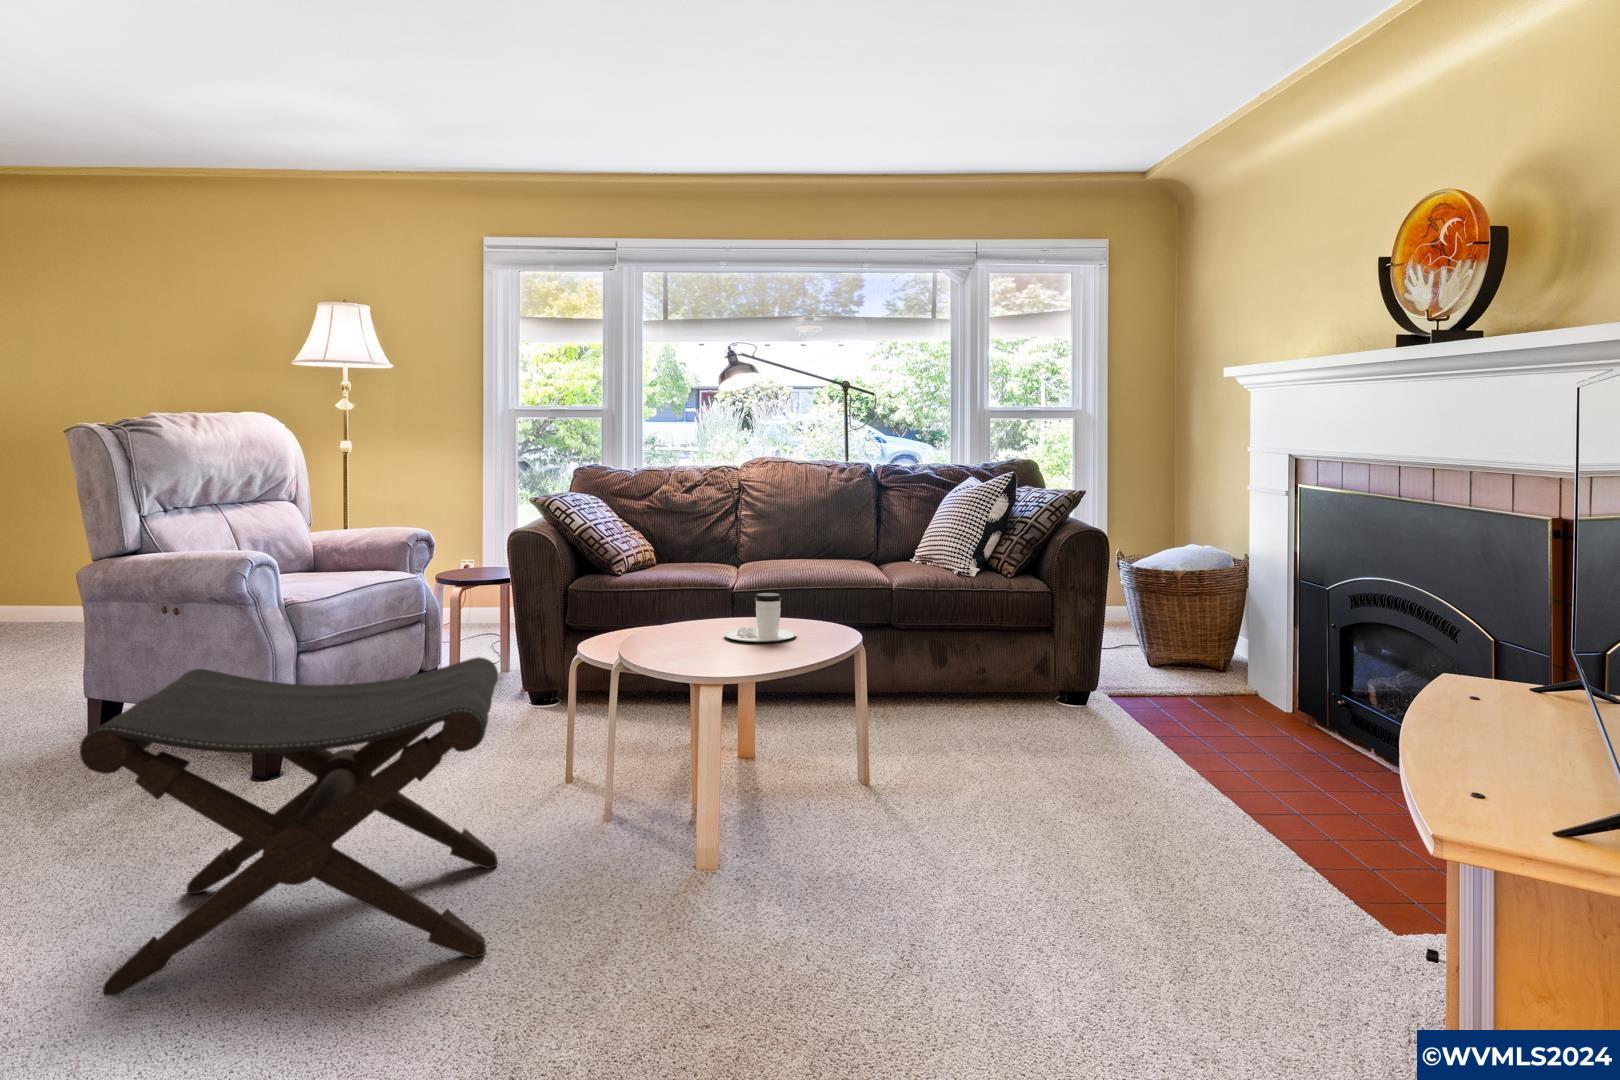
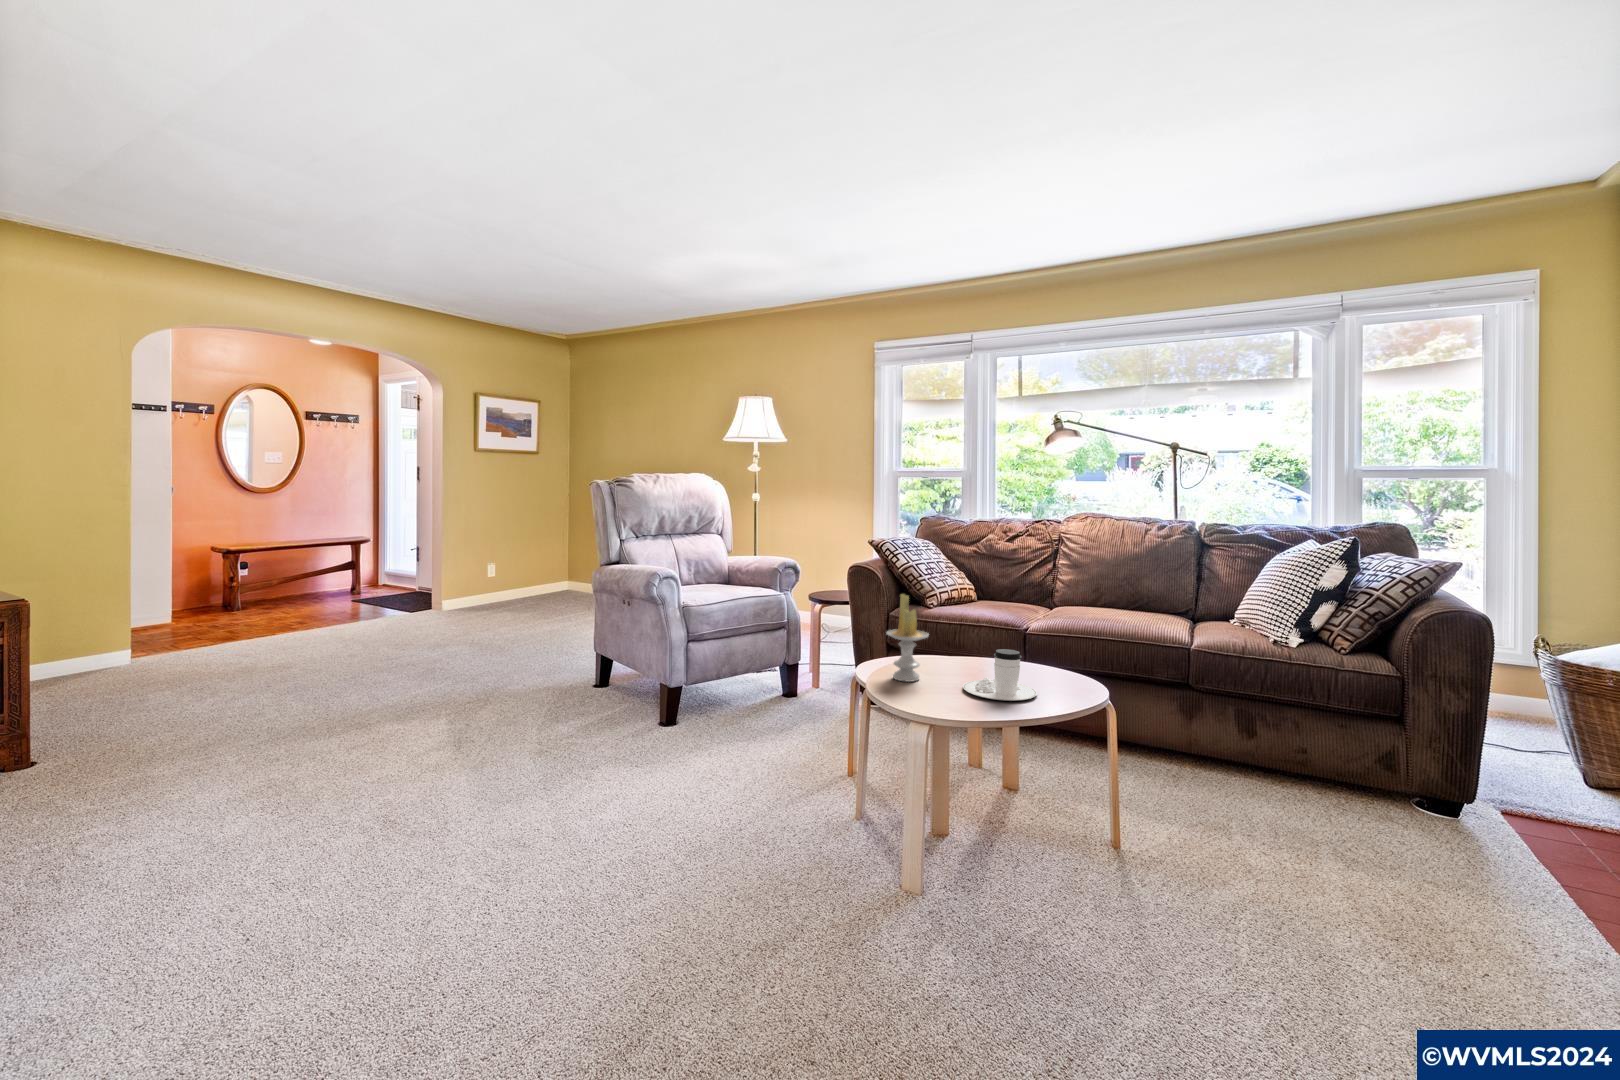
candle: none [637,547,684,640] -> present [886,594,929,682]
footstool: present [80,657,498,996] -> none [357,662,722,980]

